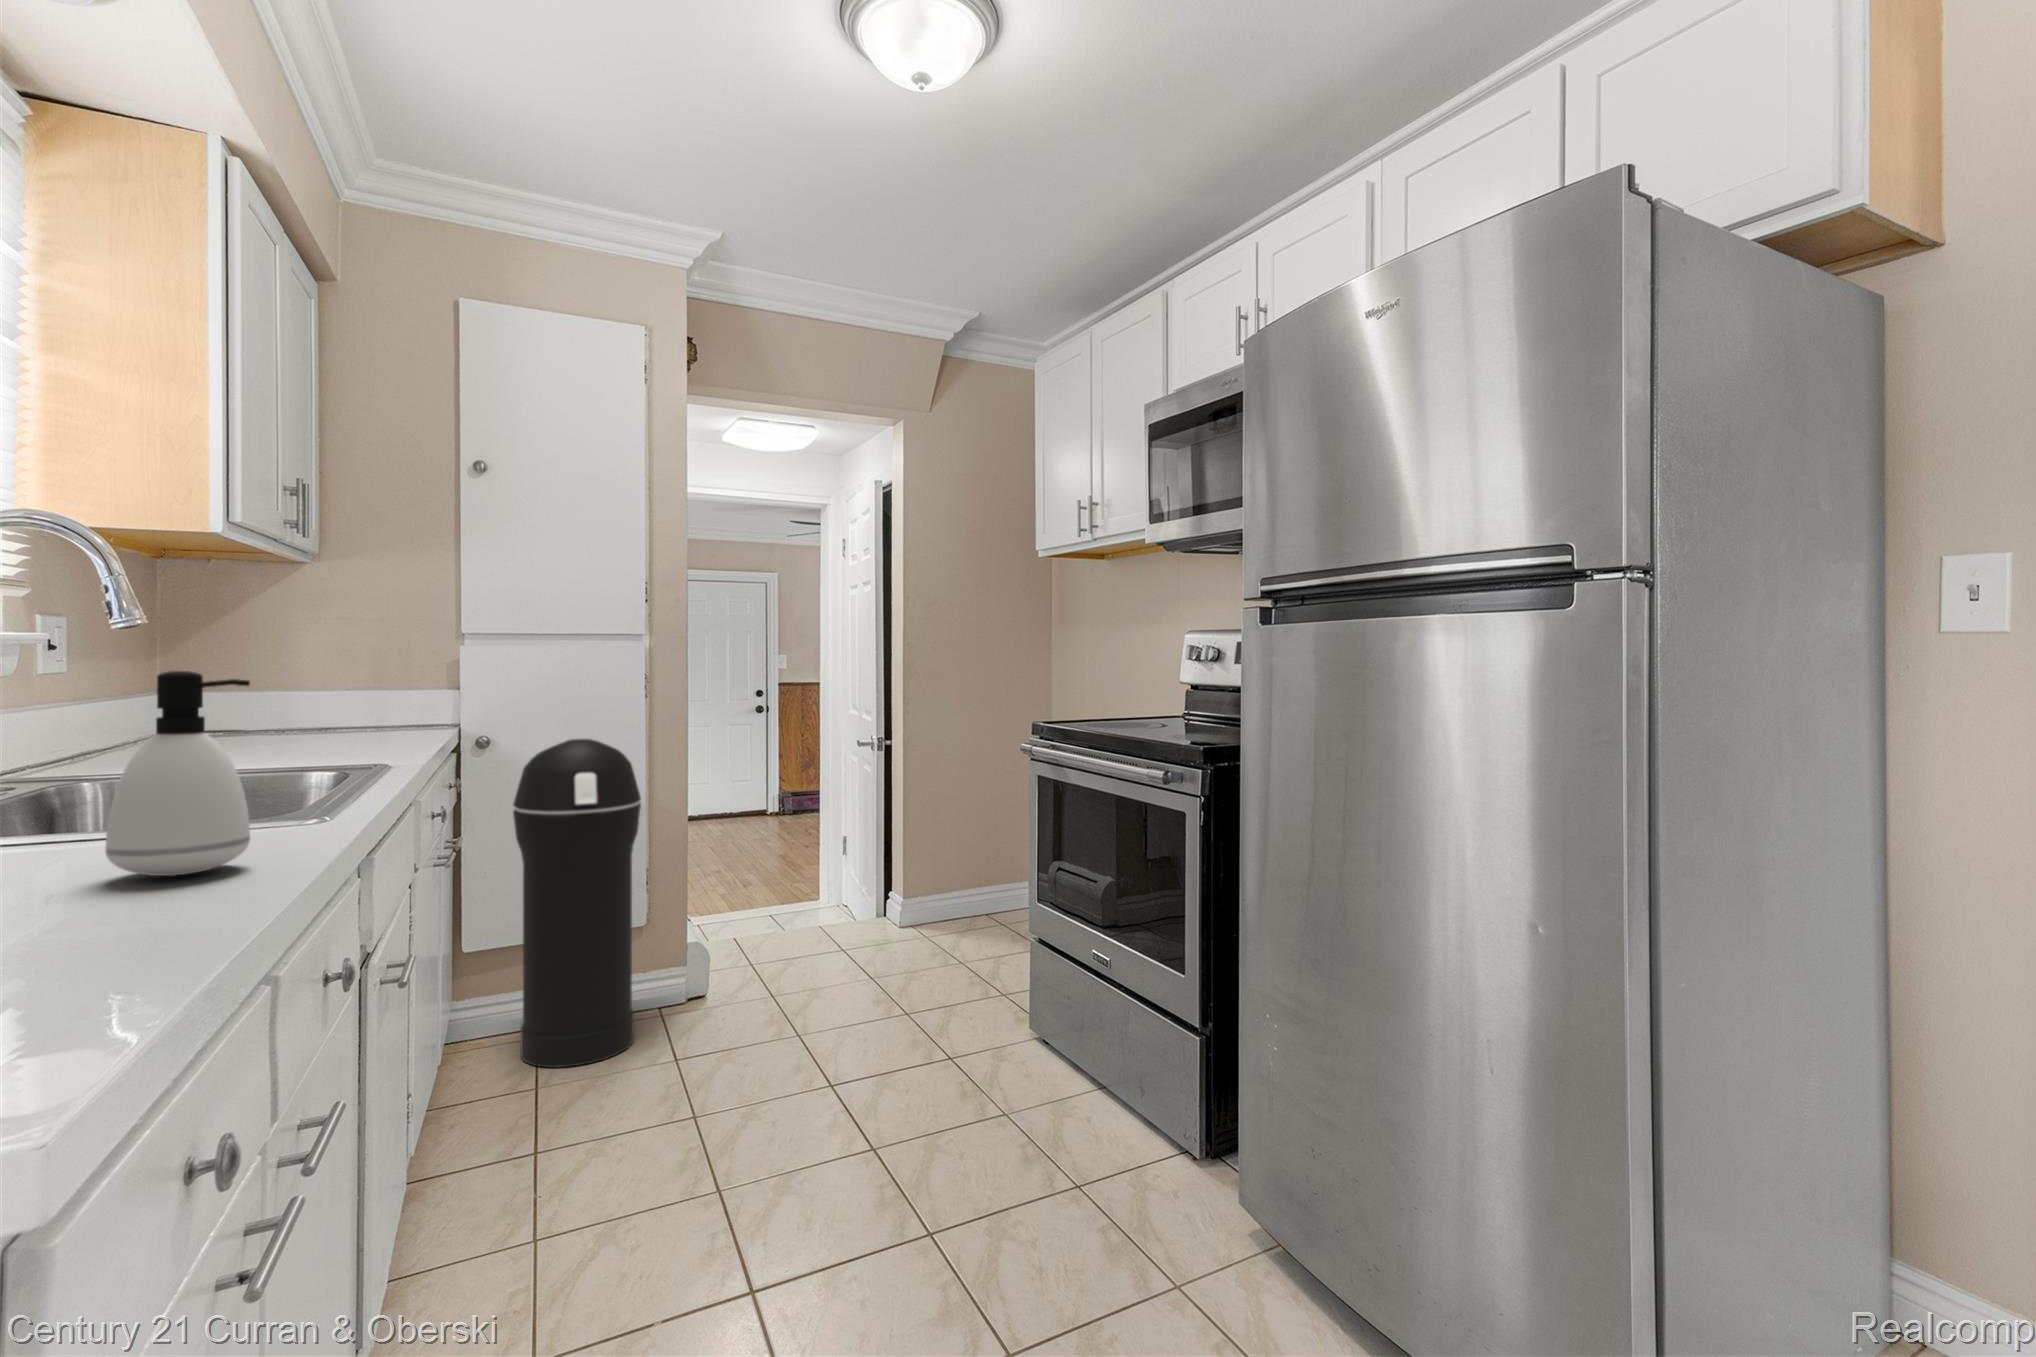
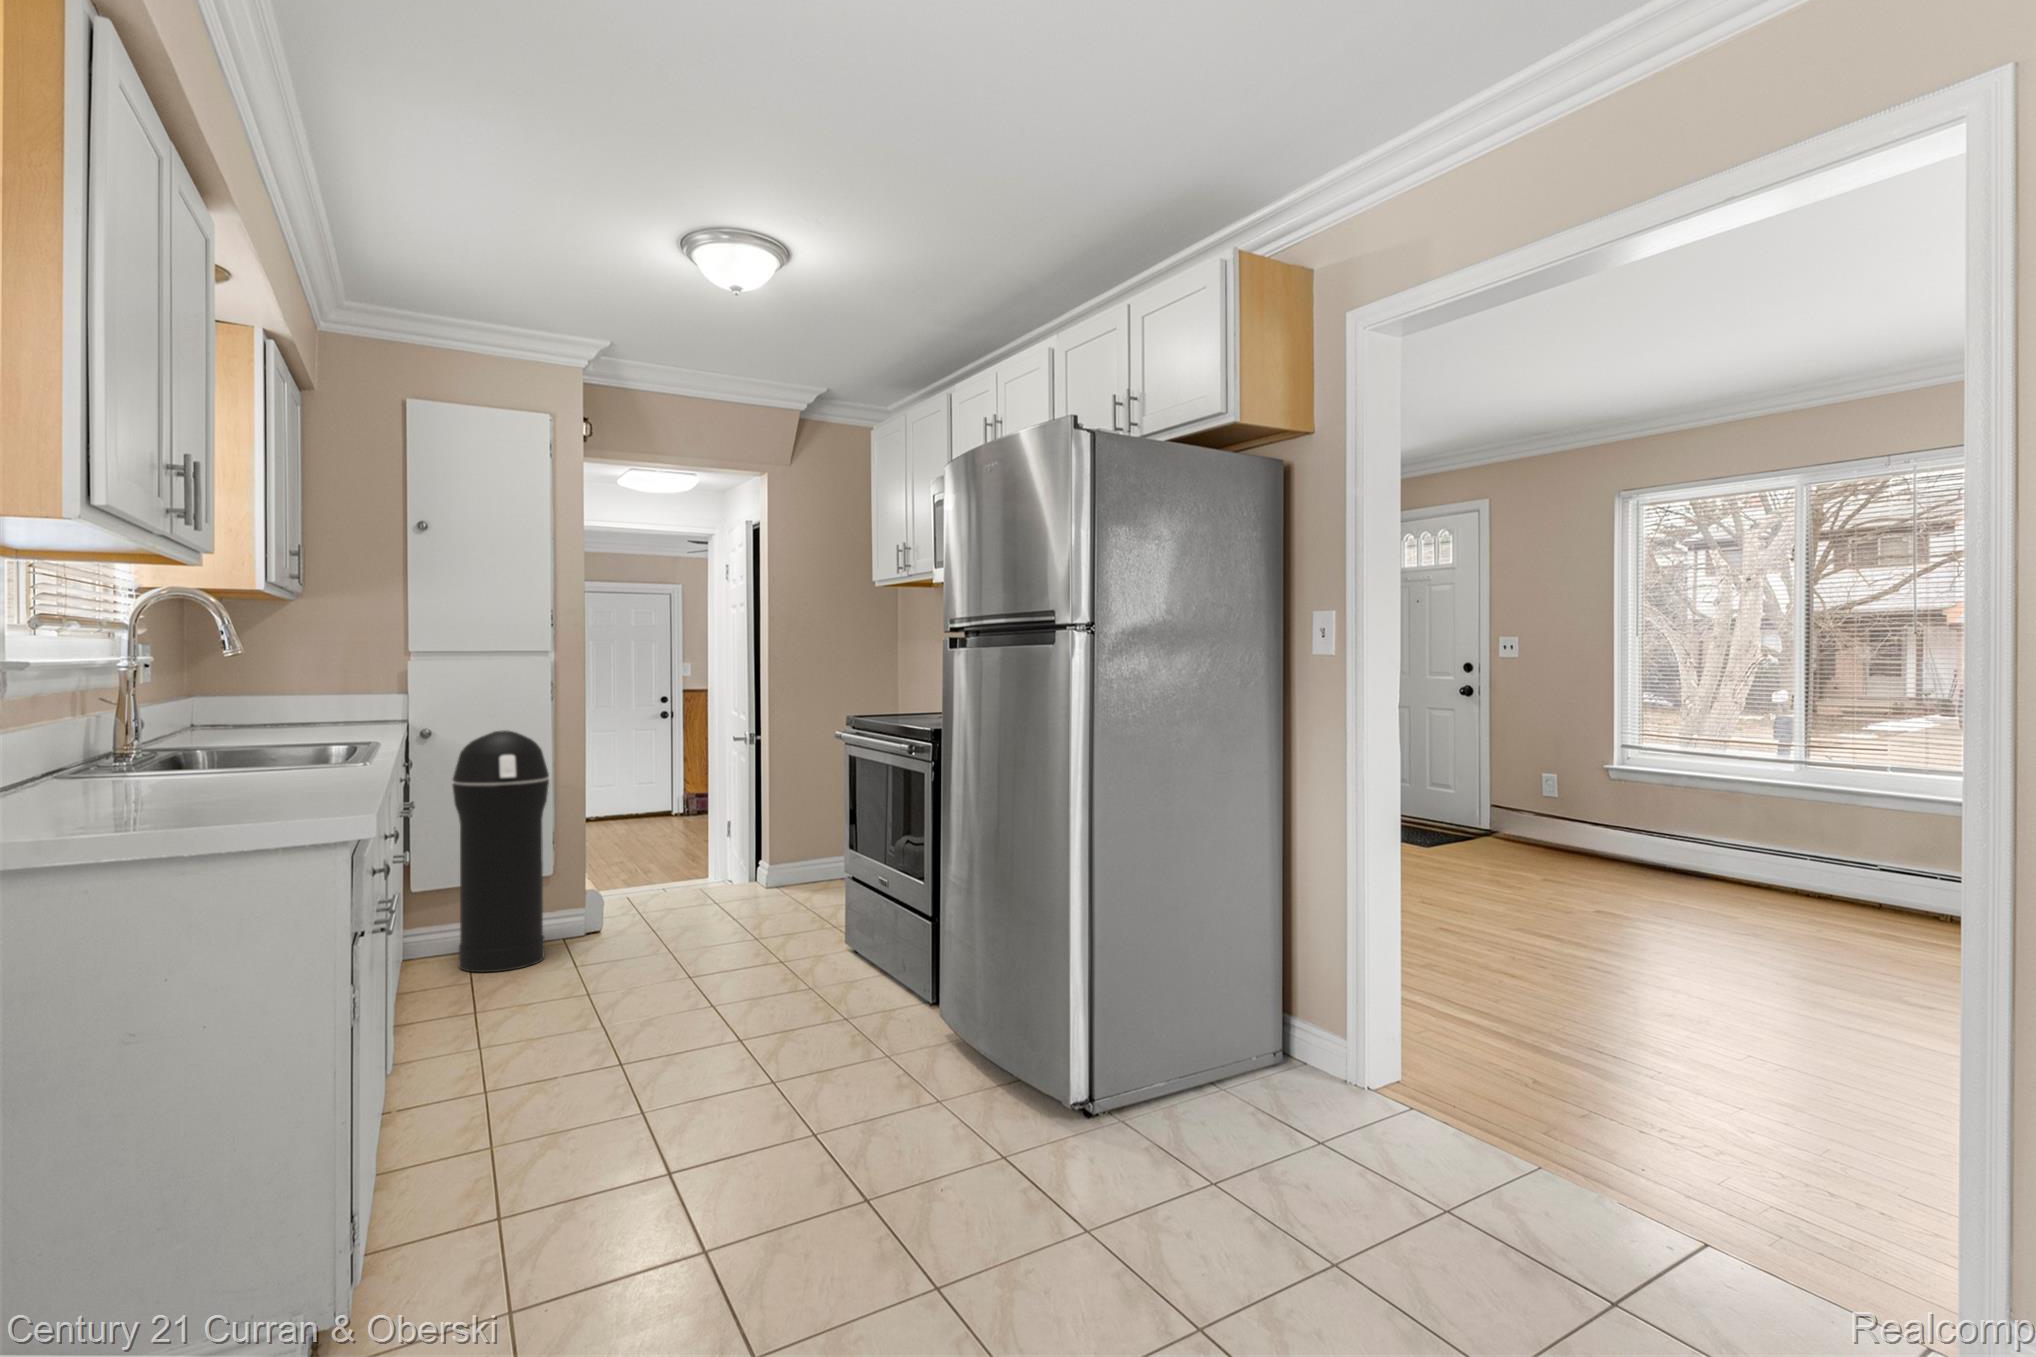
soap dispenser: present [106,671,250,876] -> none [287,680,352,778]

